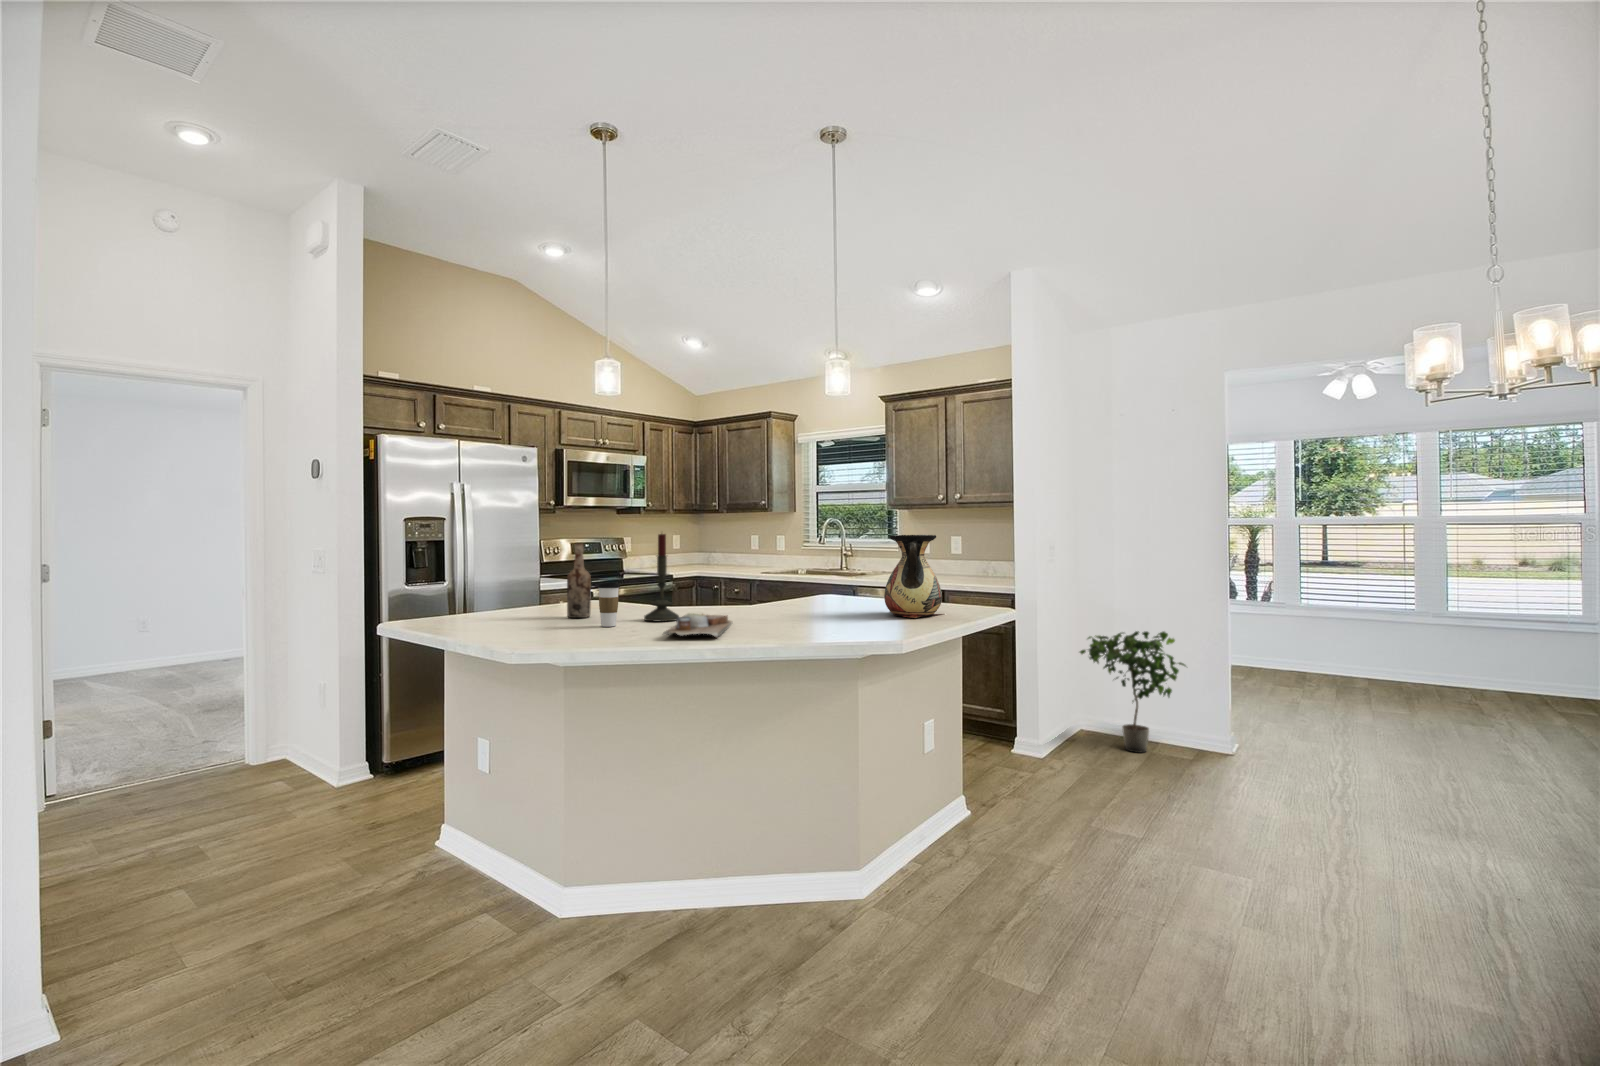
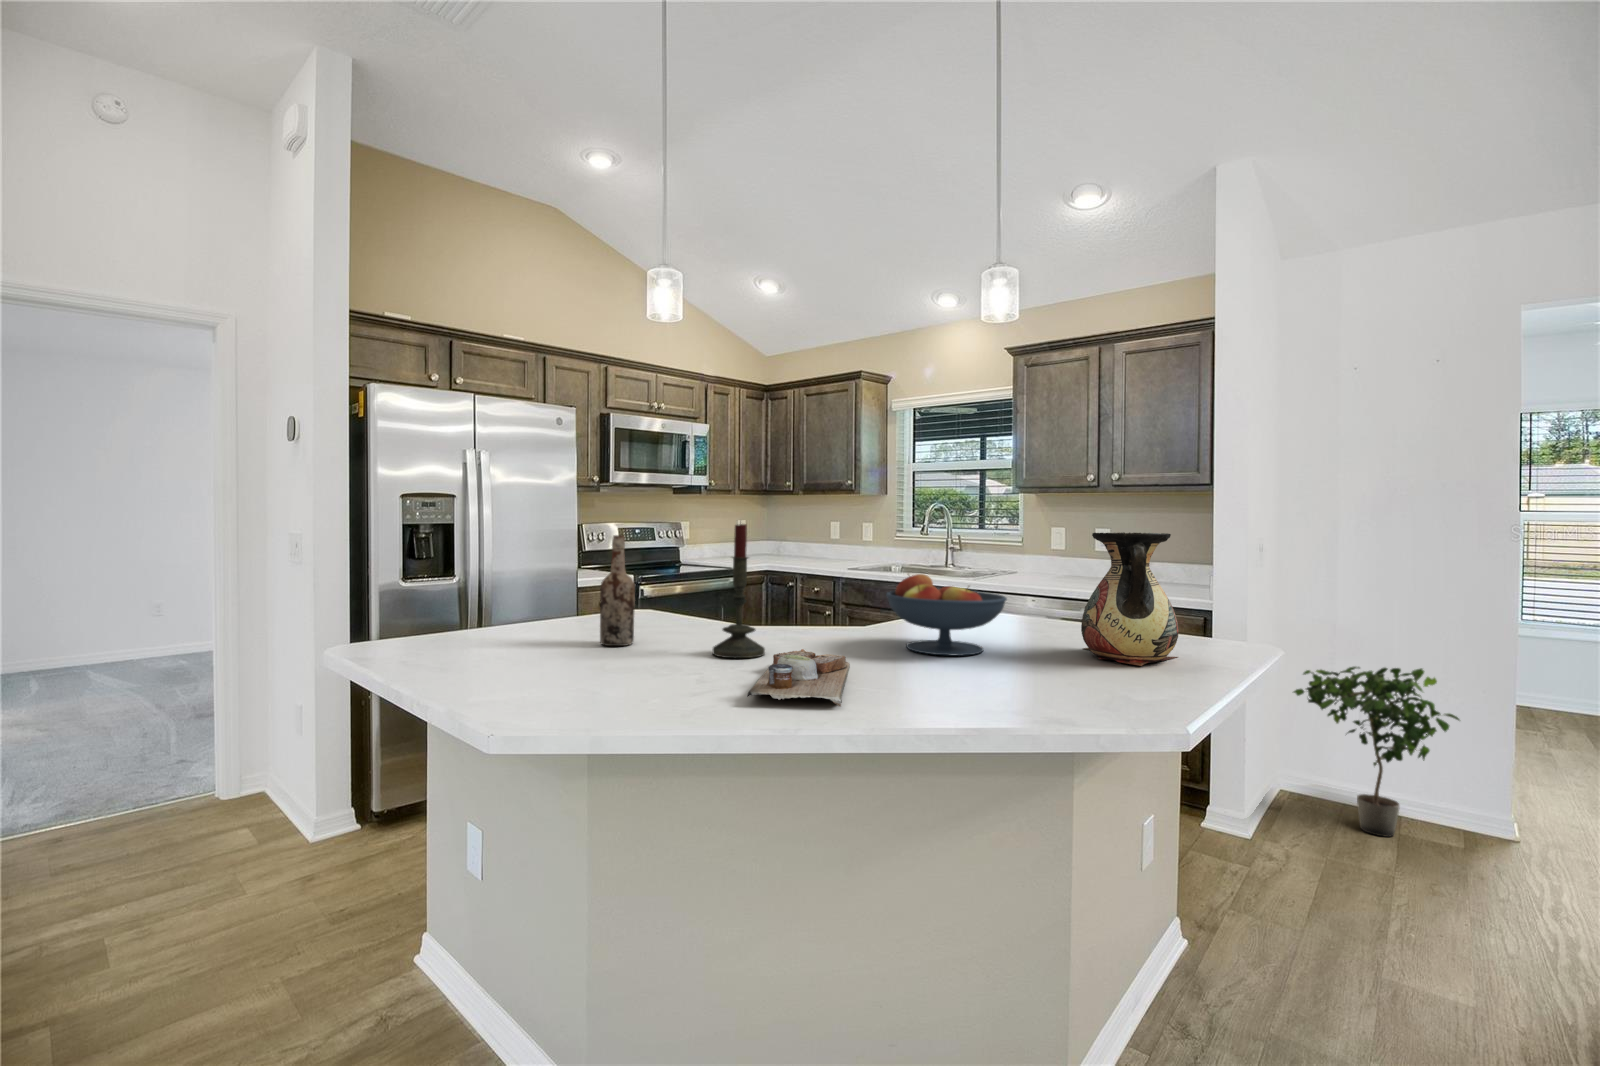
fruit bowl: none [760,565,838,617] -> present [886,574,1007,656]
coffee cup: present [597,583,620,627] -> none [643,598,677,667]

